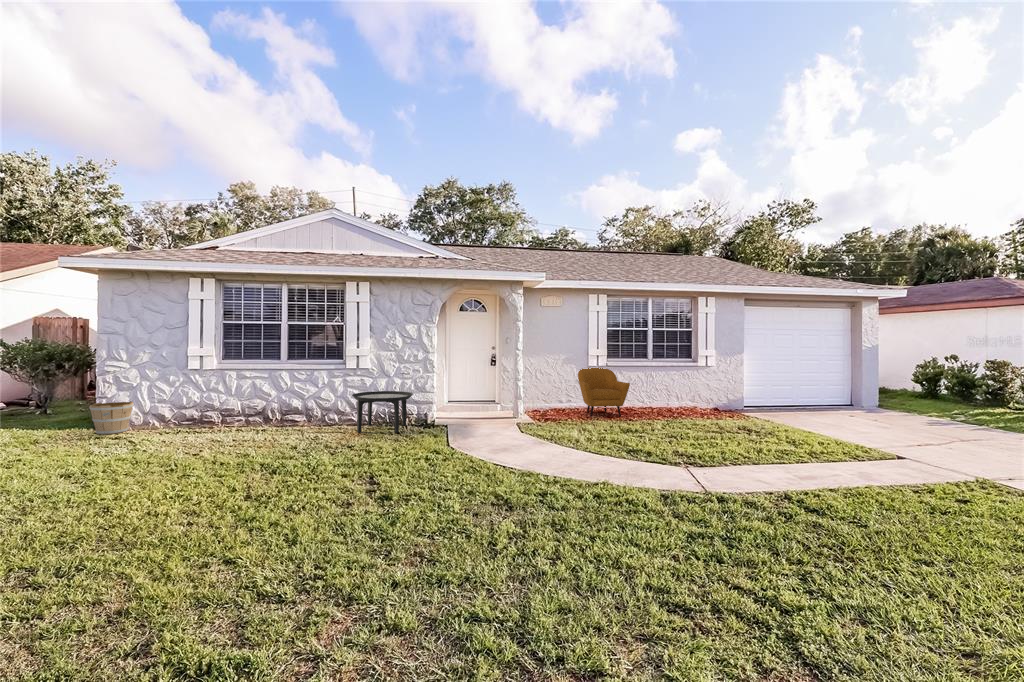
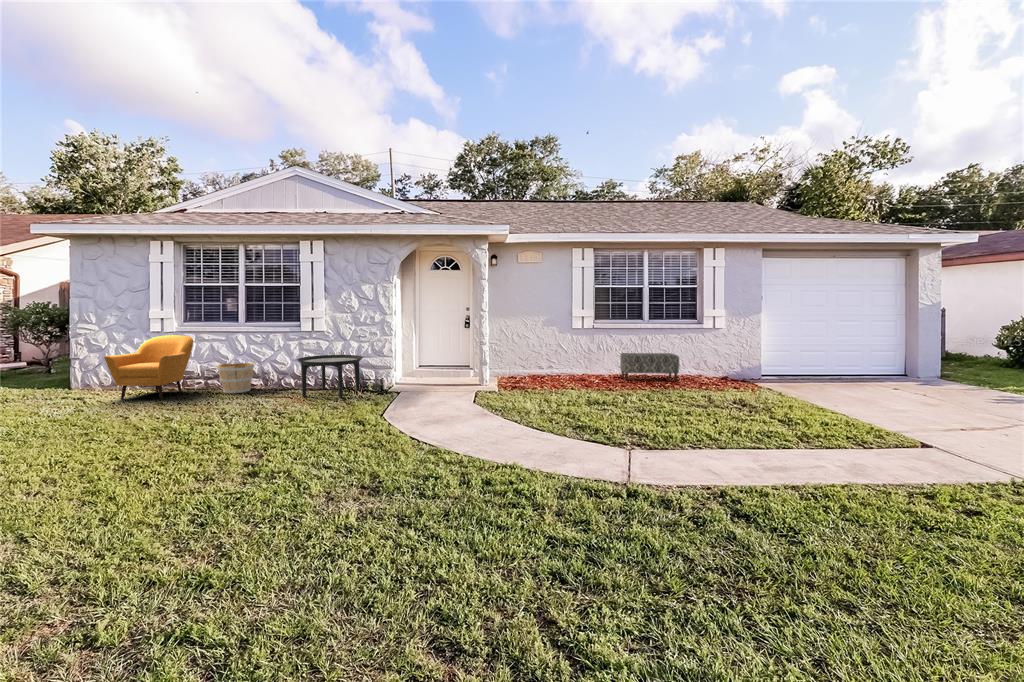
armchair: present [578,367,630,417] -> present [104,335,193,399]
bench: none [630,388,684,413] -> present [620,353,679,381]
wooden bucket: present [89,401,134,434] -> present [217,363,254,394]

